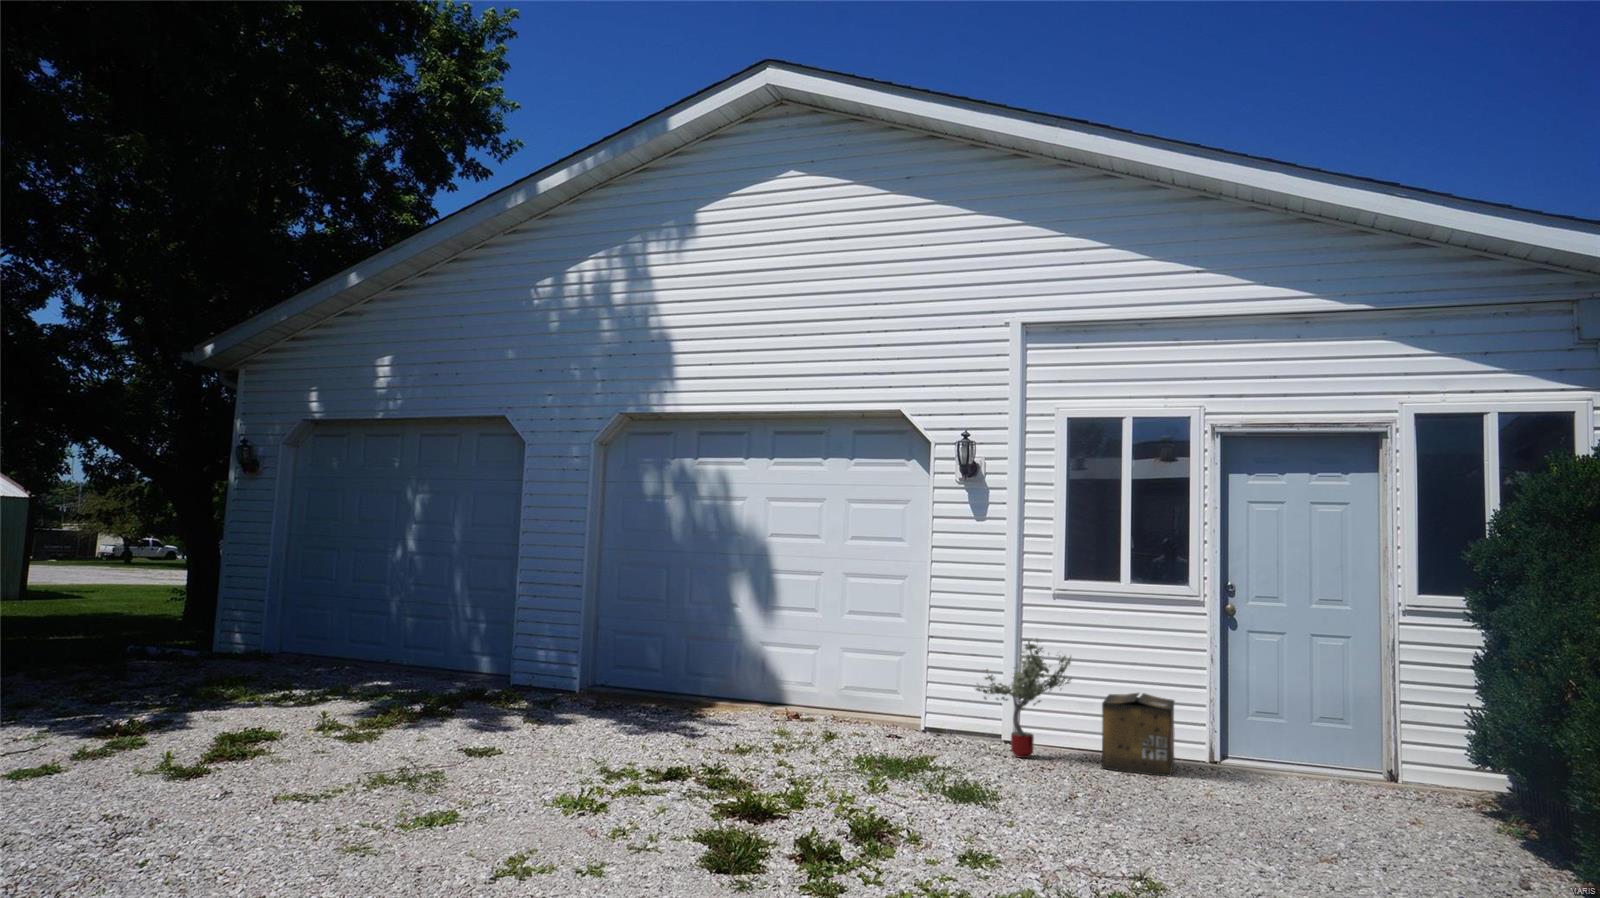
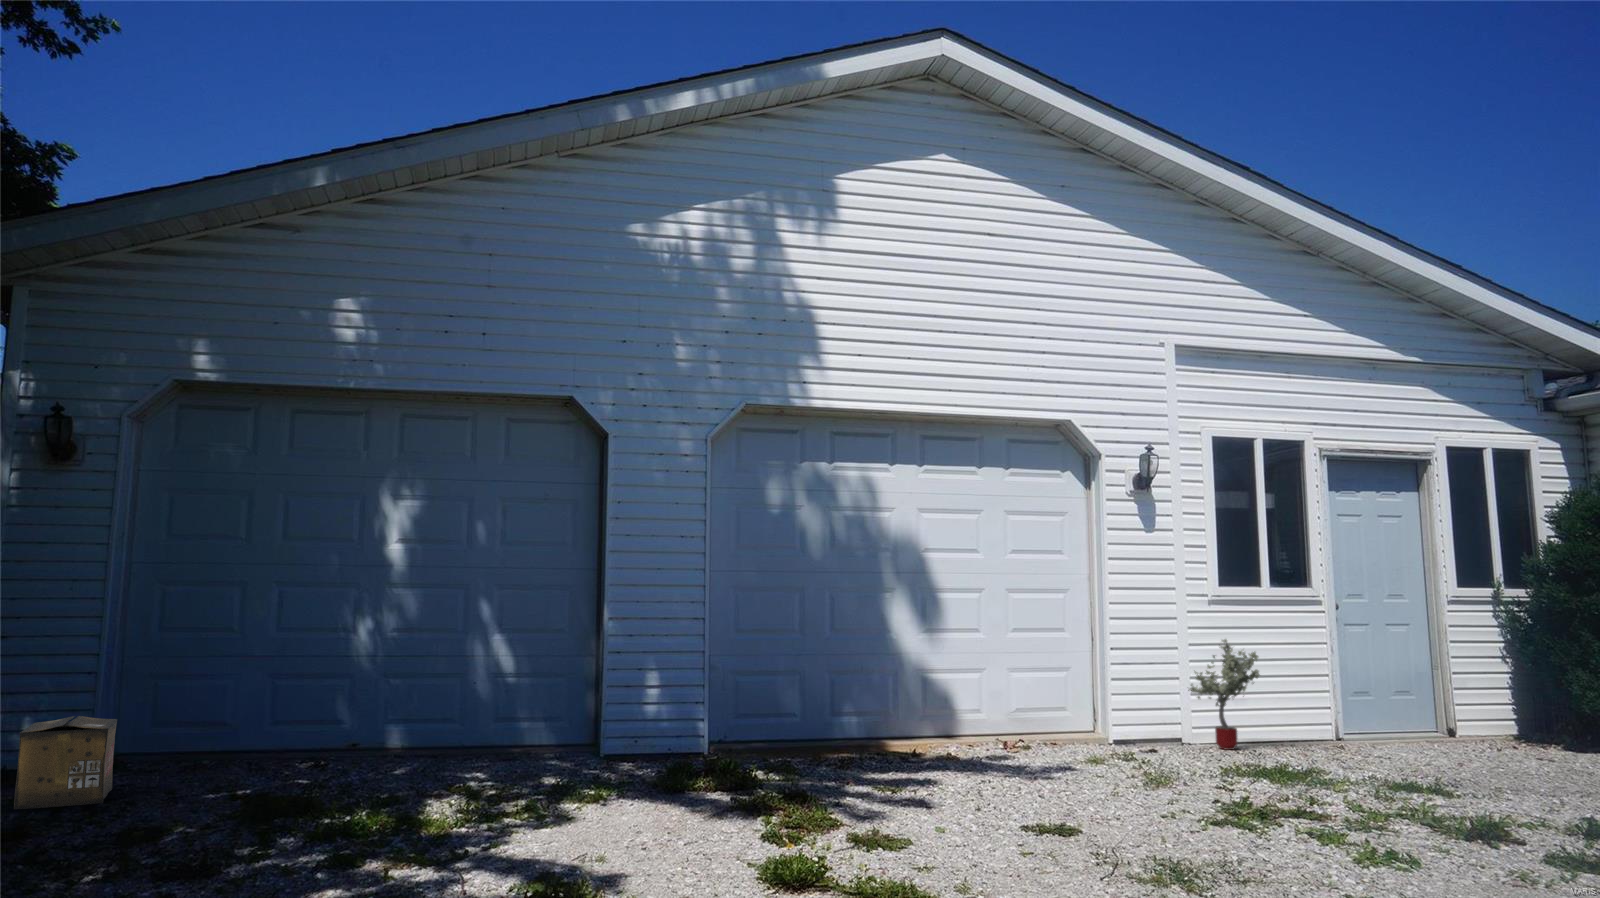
cardboard box: present [1102,693,1175,777] -> present [14,716,117,809]

